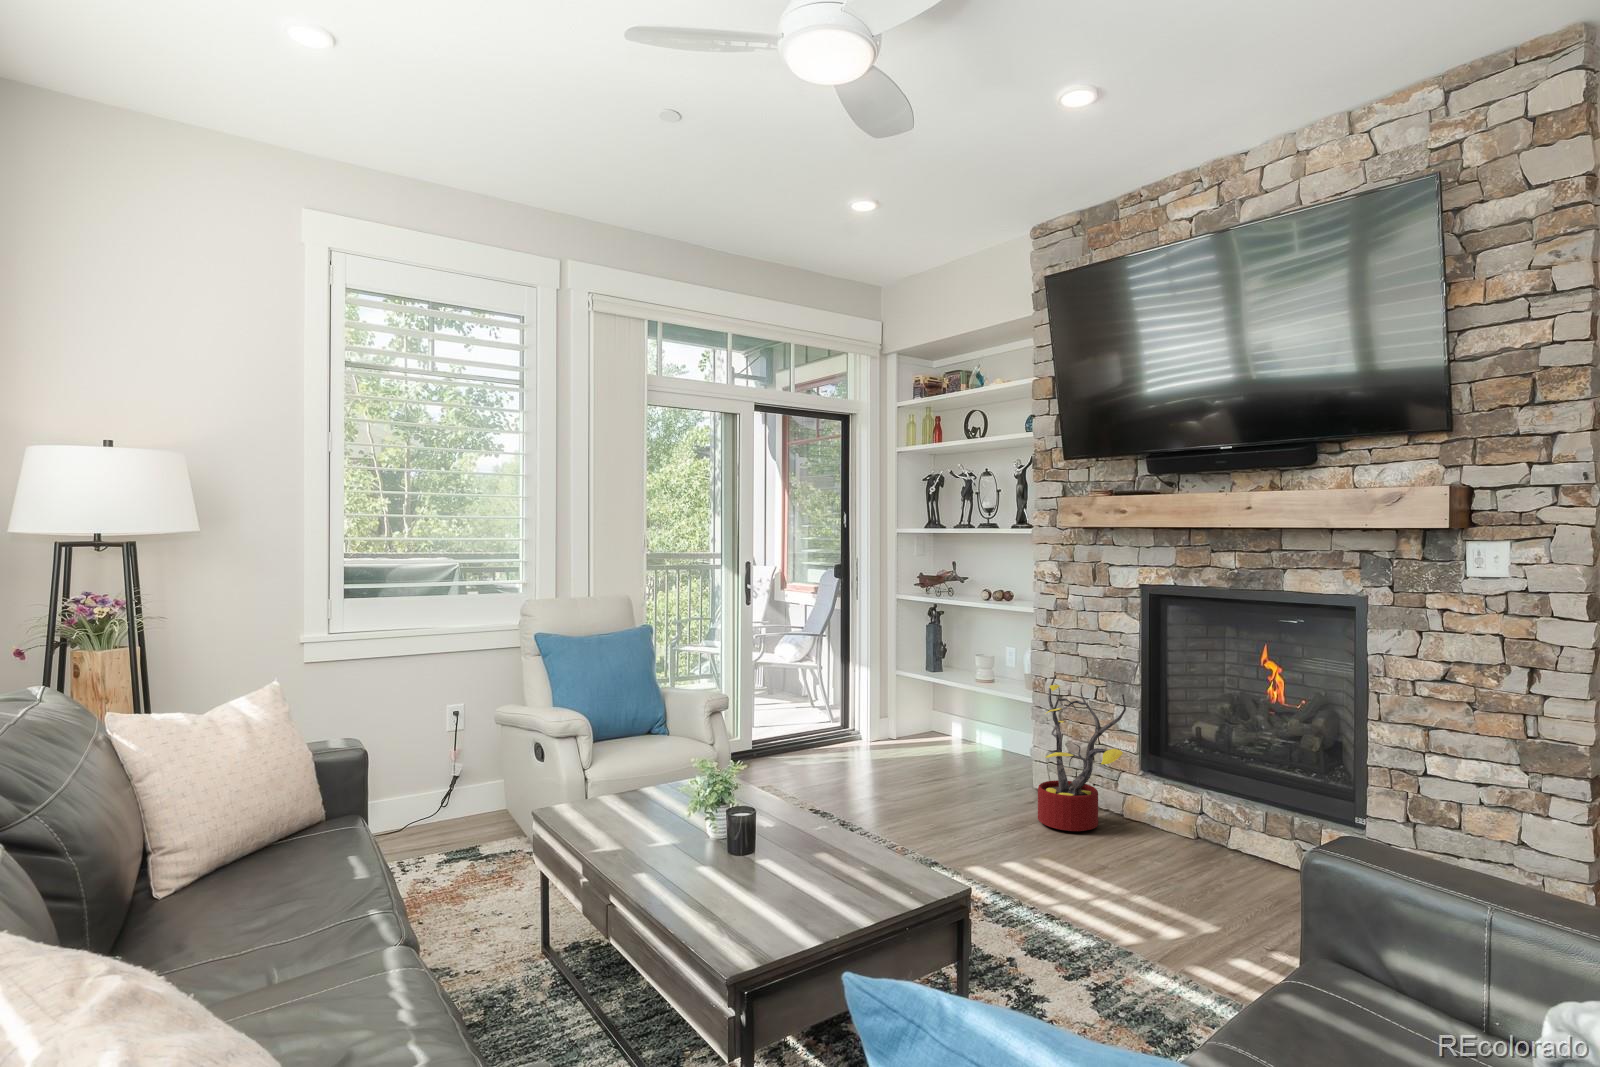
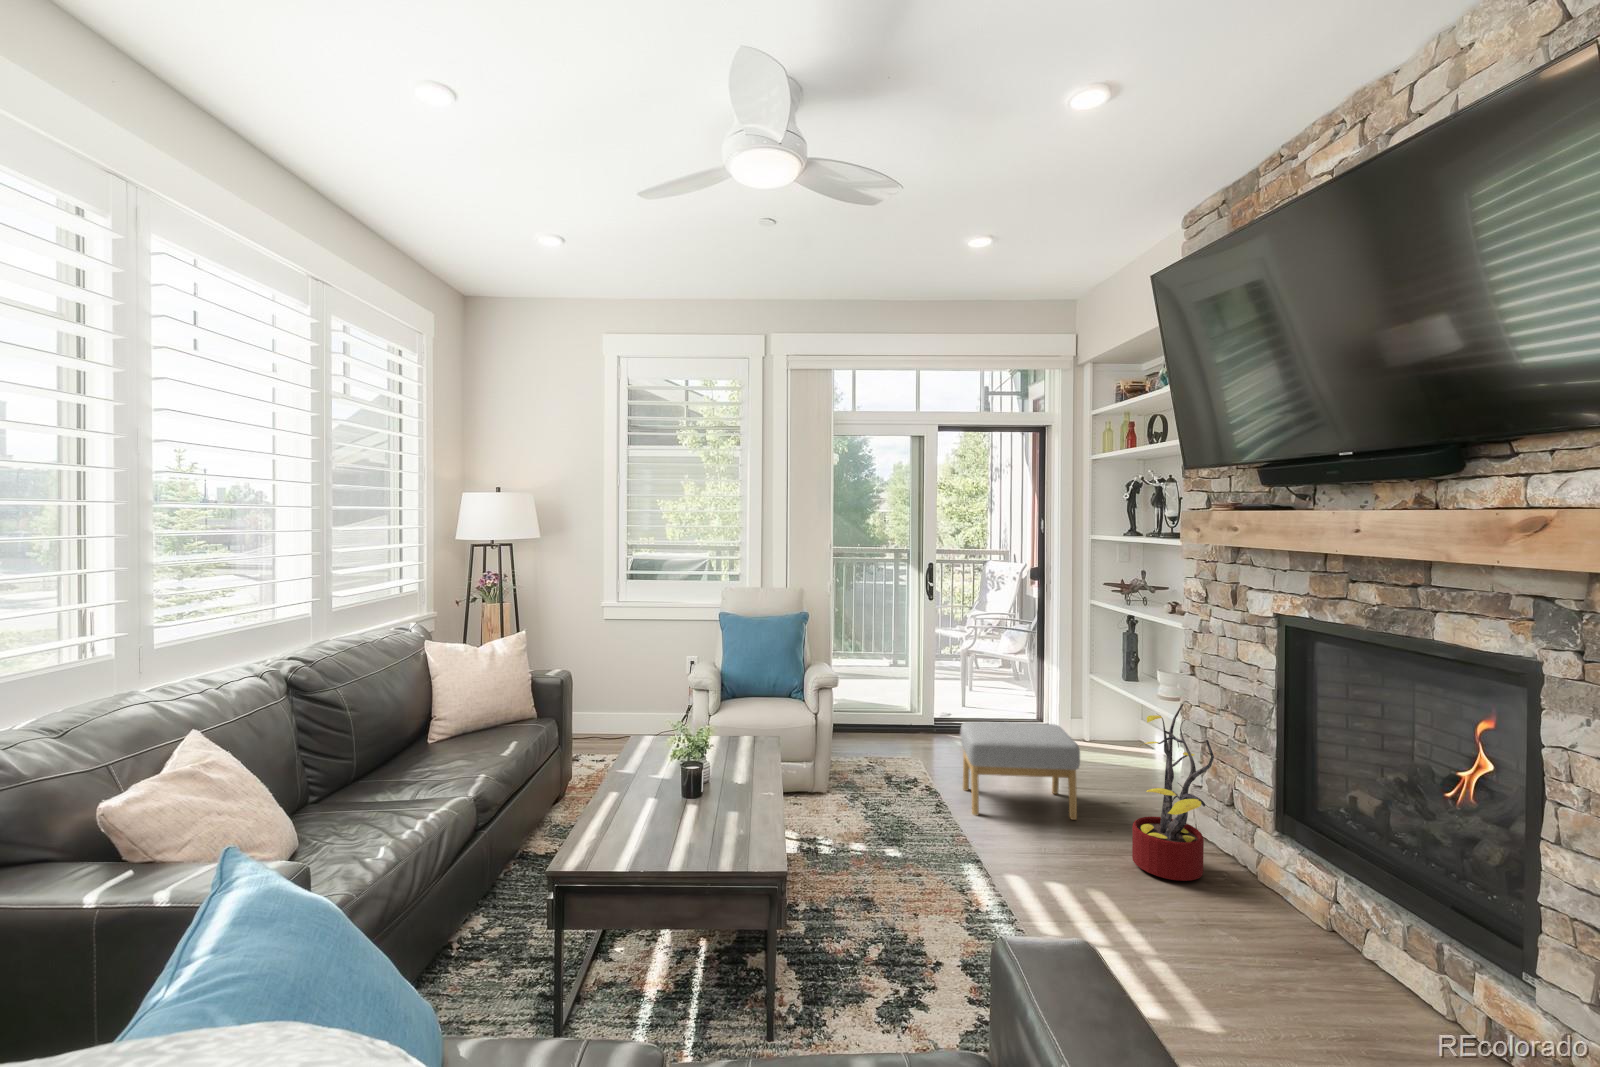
footstool: none [839,716,967,819] -> present [960,722,1080,820]

